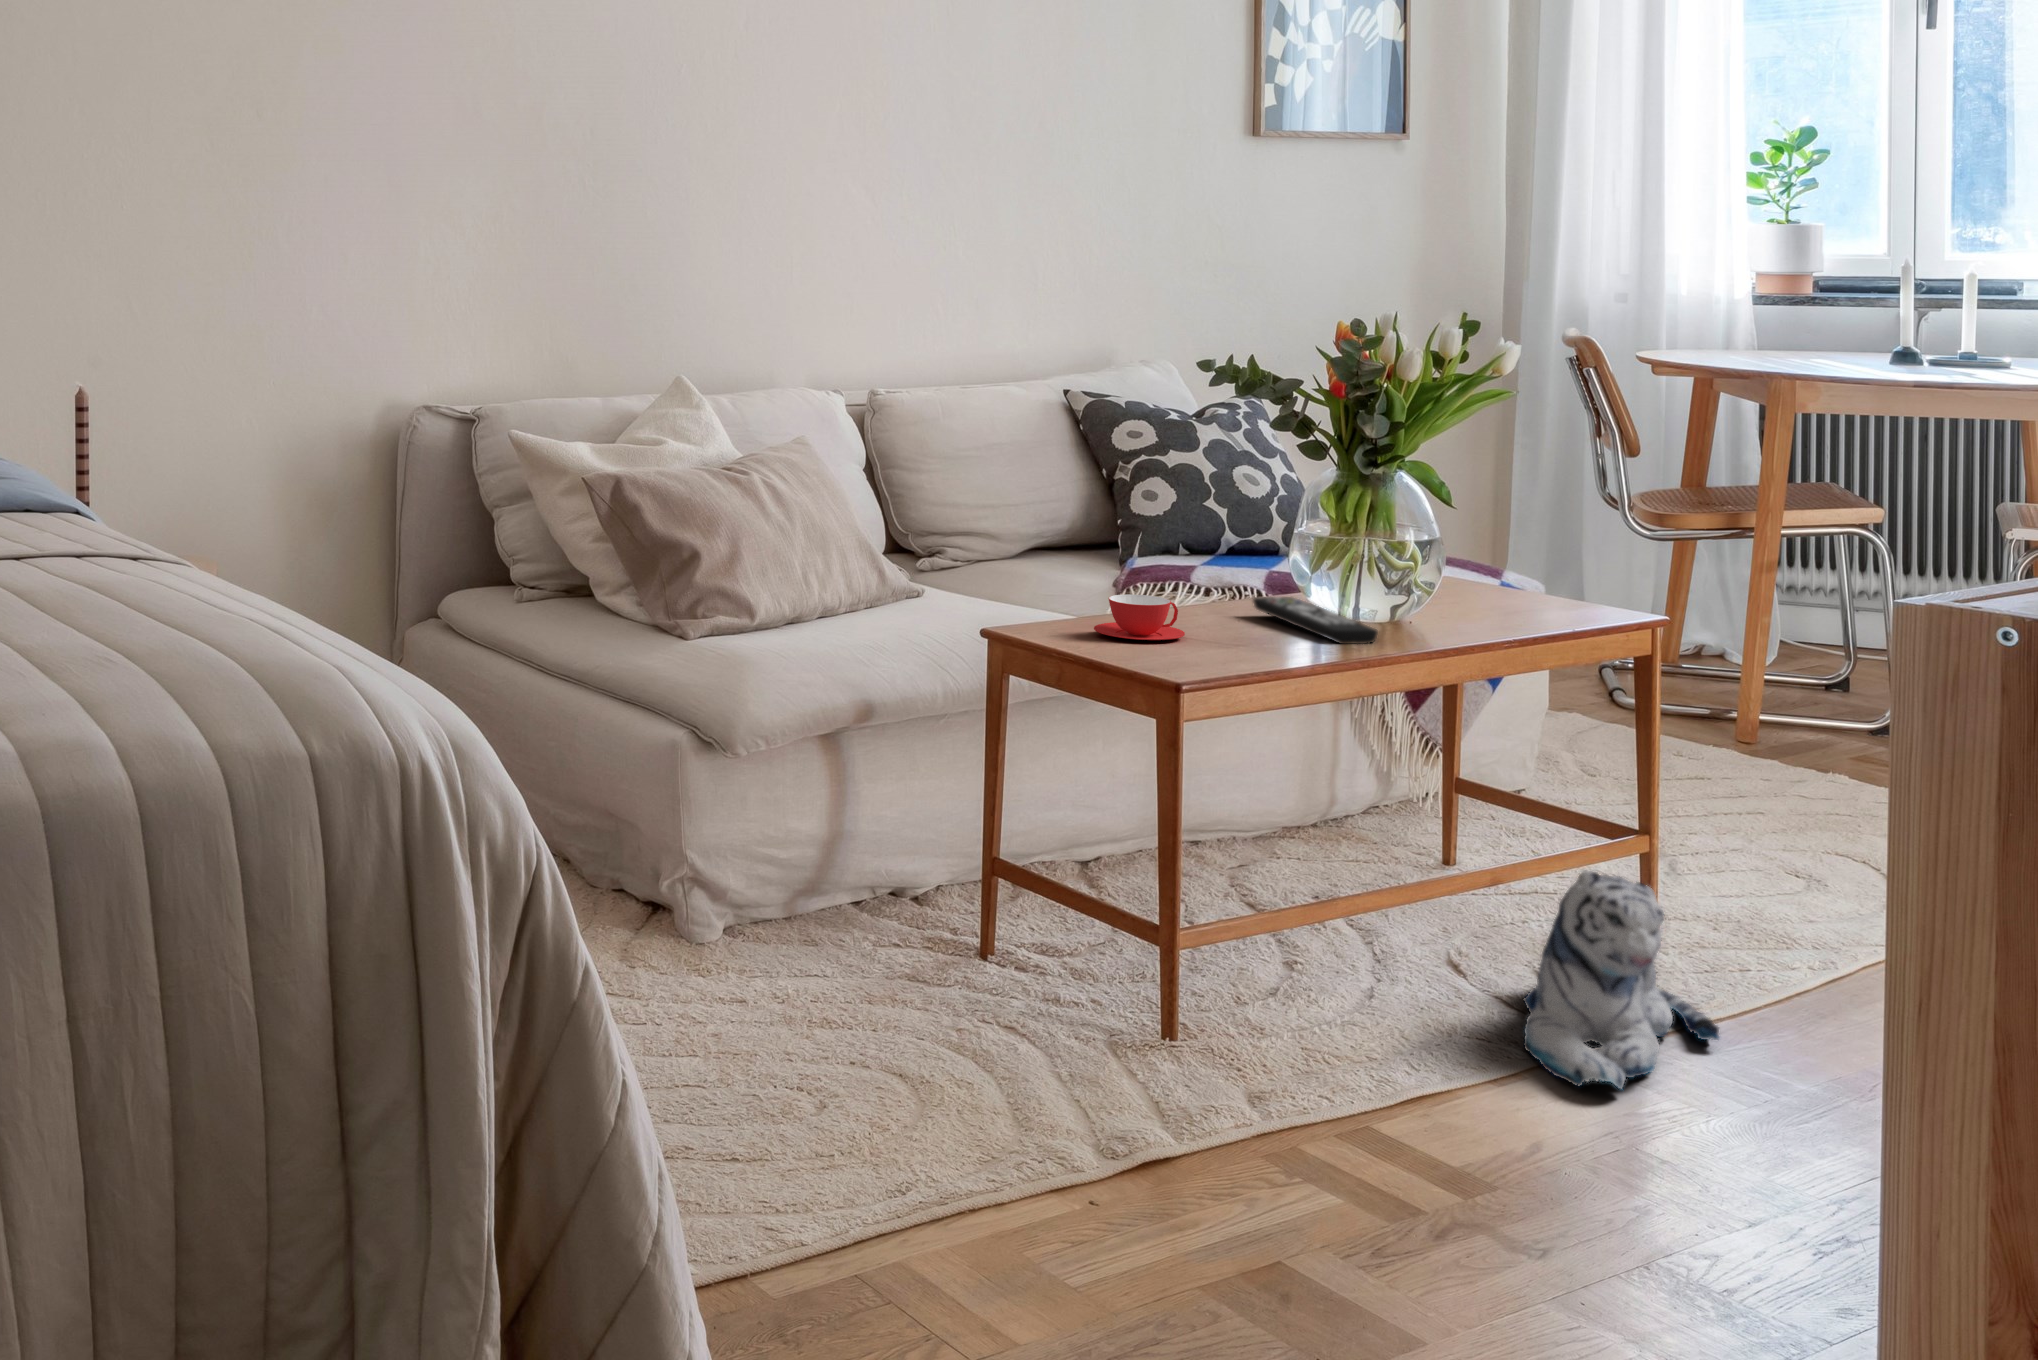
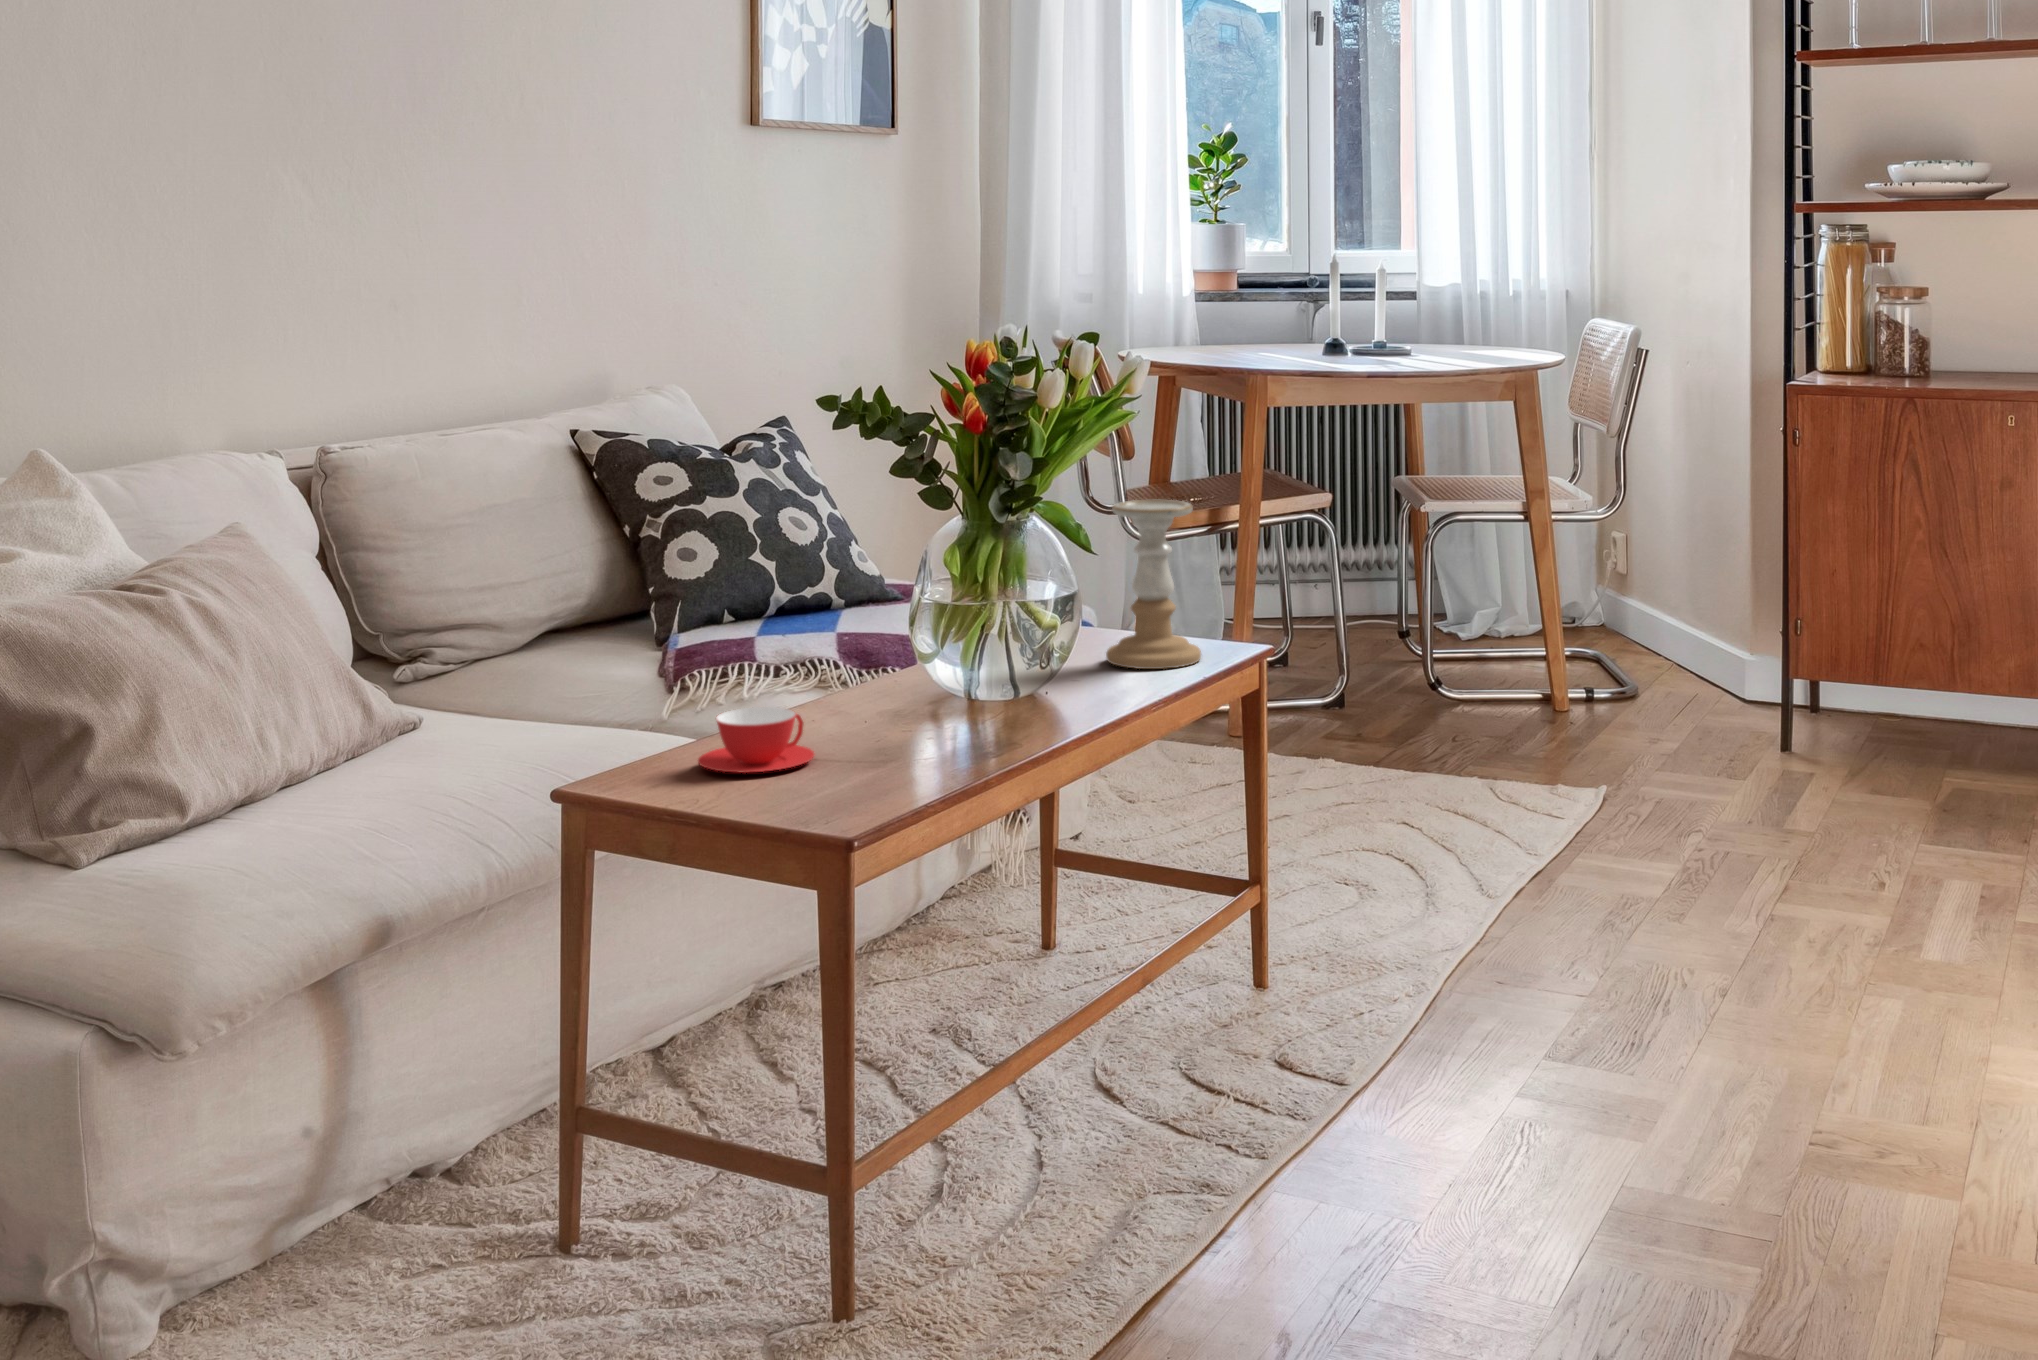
candle holder: none [1487,474,1582,621] -> present [1106,500,1201,669]
remote control: present [1253,597,1378,644] -> none [868,678,1033,737]
plush toy: present [1523,871,1719,1090] -> none [1193,965,1392,1236]

